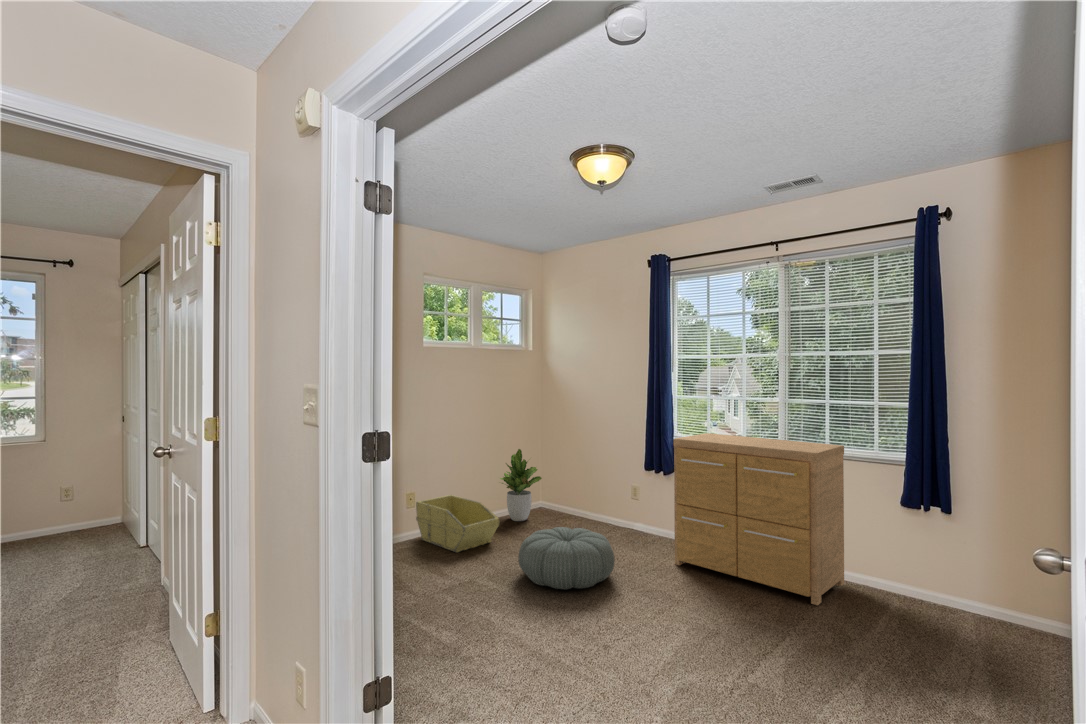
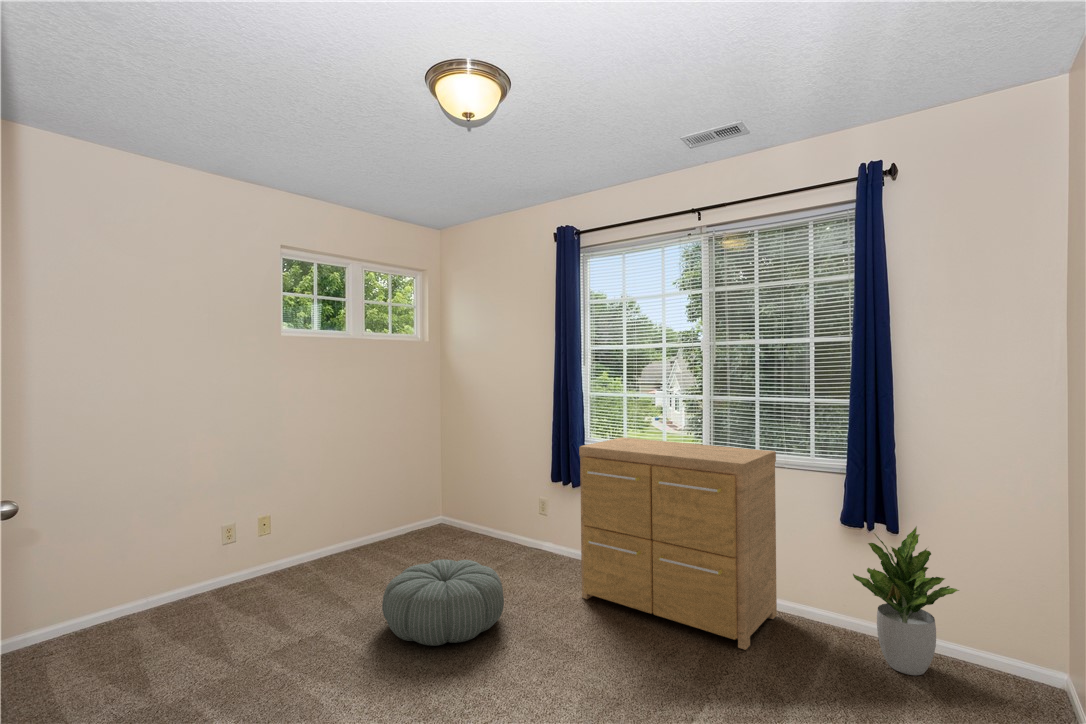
potted plant: present [500,449,542,521] -> present [853,526,959,675]
storage bin: present [416,495,500,552] -> none [269,519,373,595]

